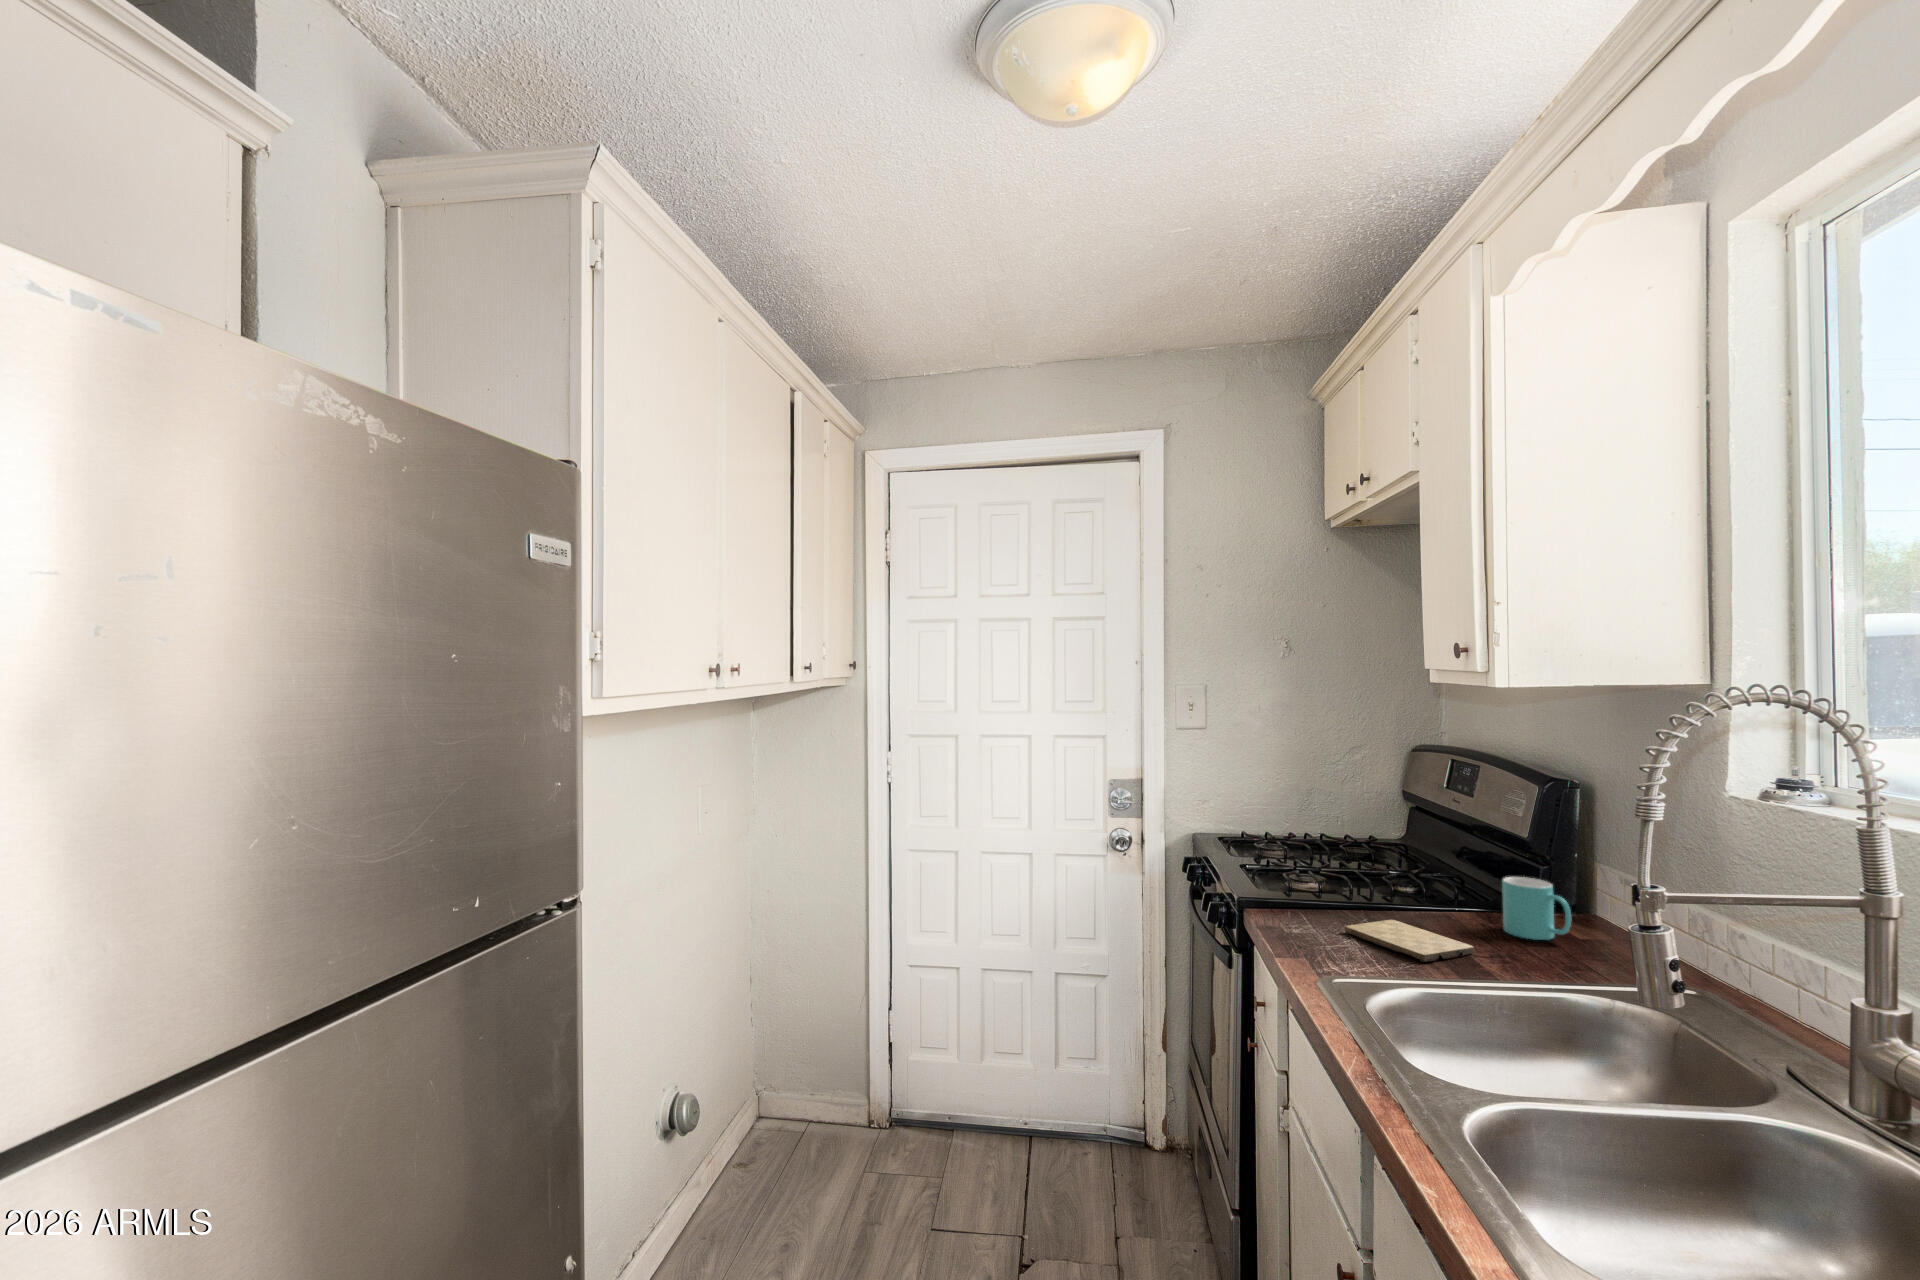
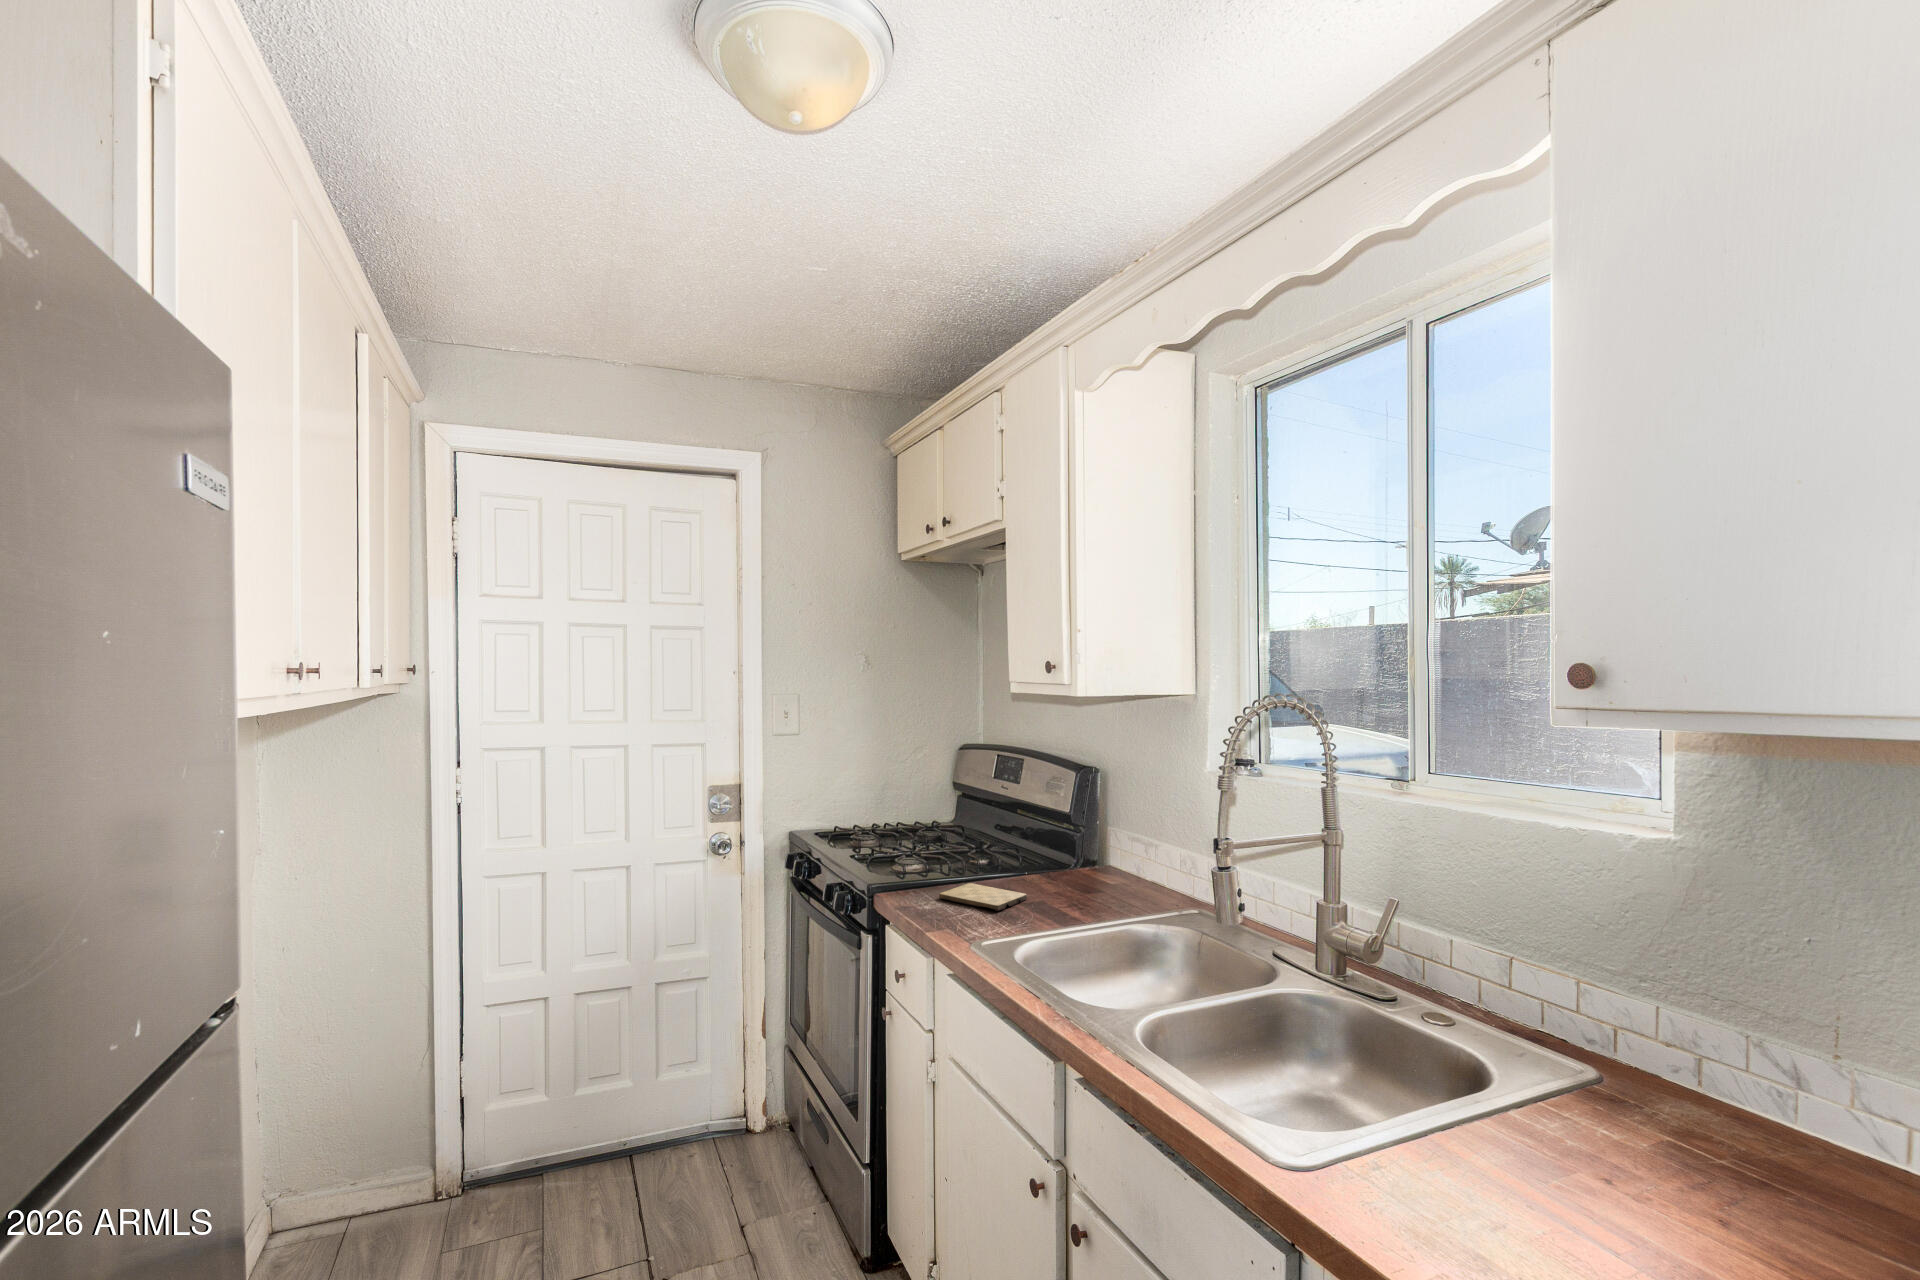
mug: present [1502,877,1571,940] -> none [1041,838,1083,883]

